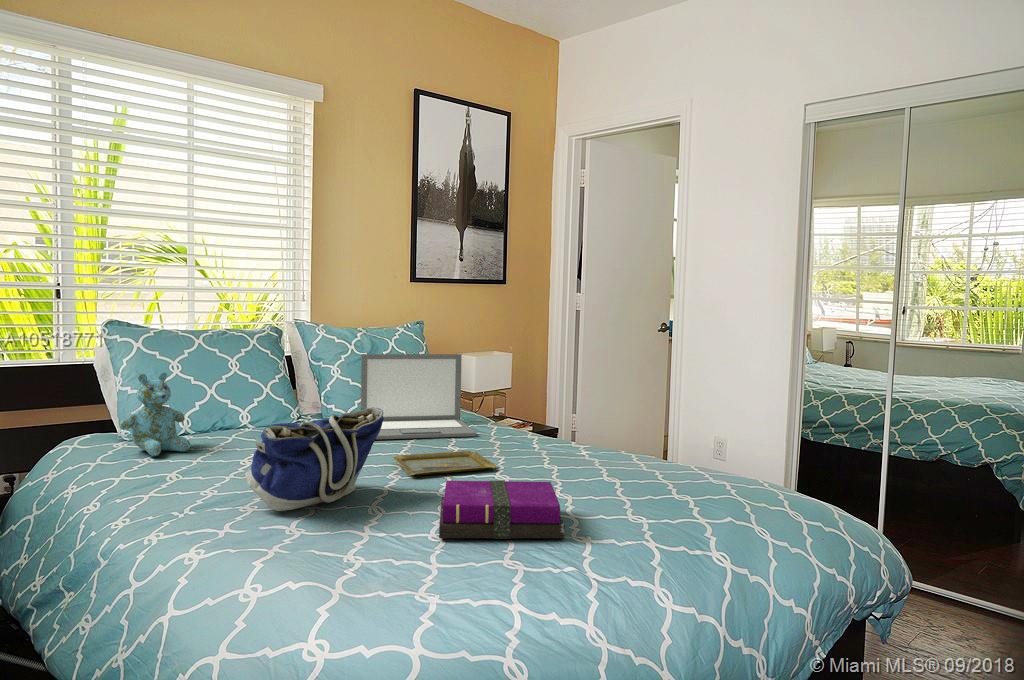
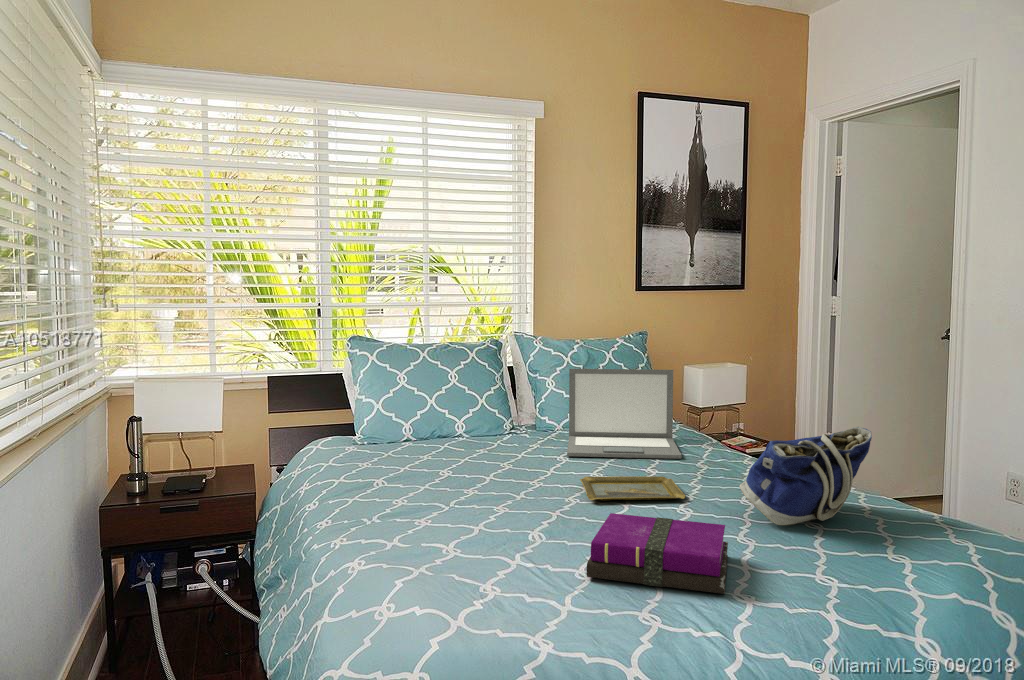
stuffed bear: present [120,372,190,456] -> none [347,385,405,462]
tote bag: present [245,407,384,511] -> present [739,427,872,525]

